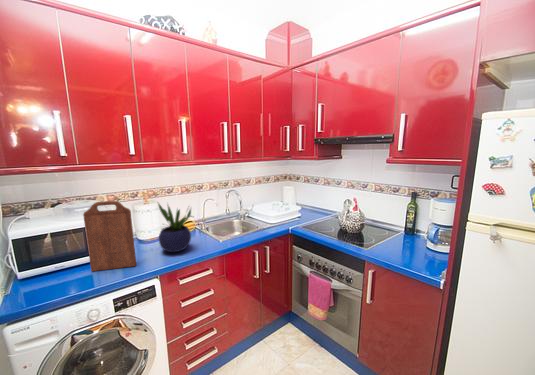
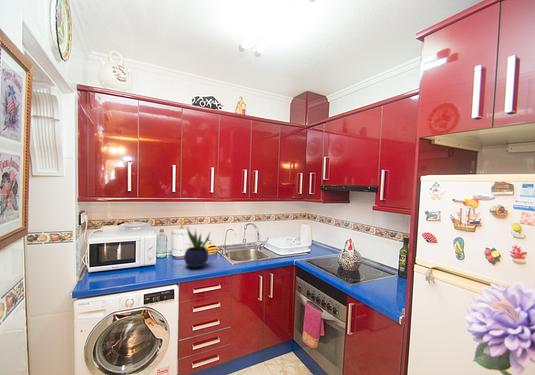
cutting board: present [83,201,136,271] -> none [135,223,166,274]

